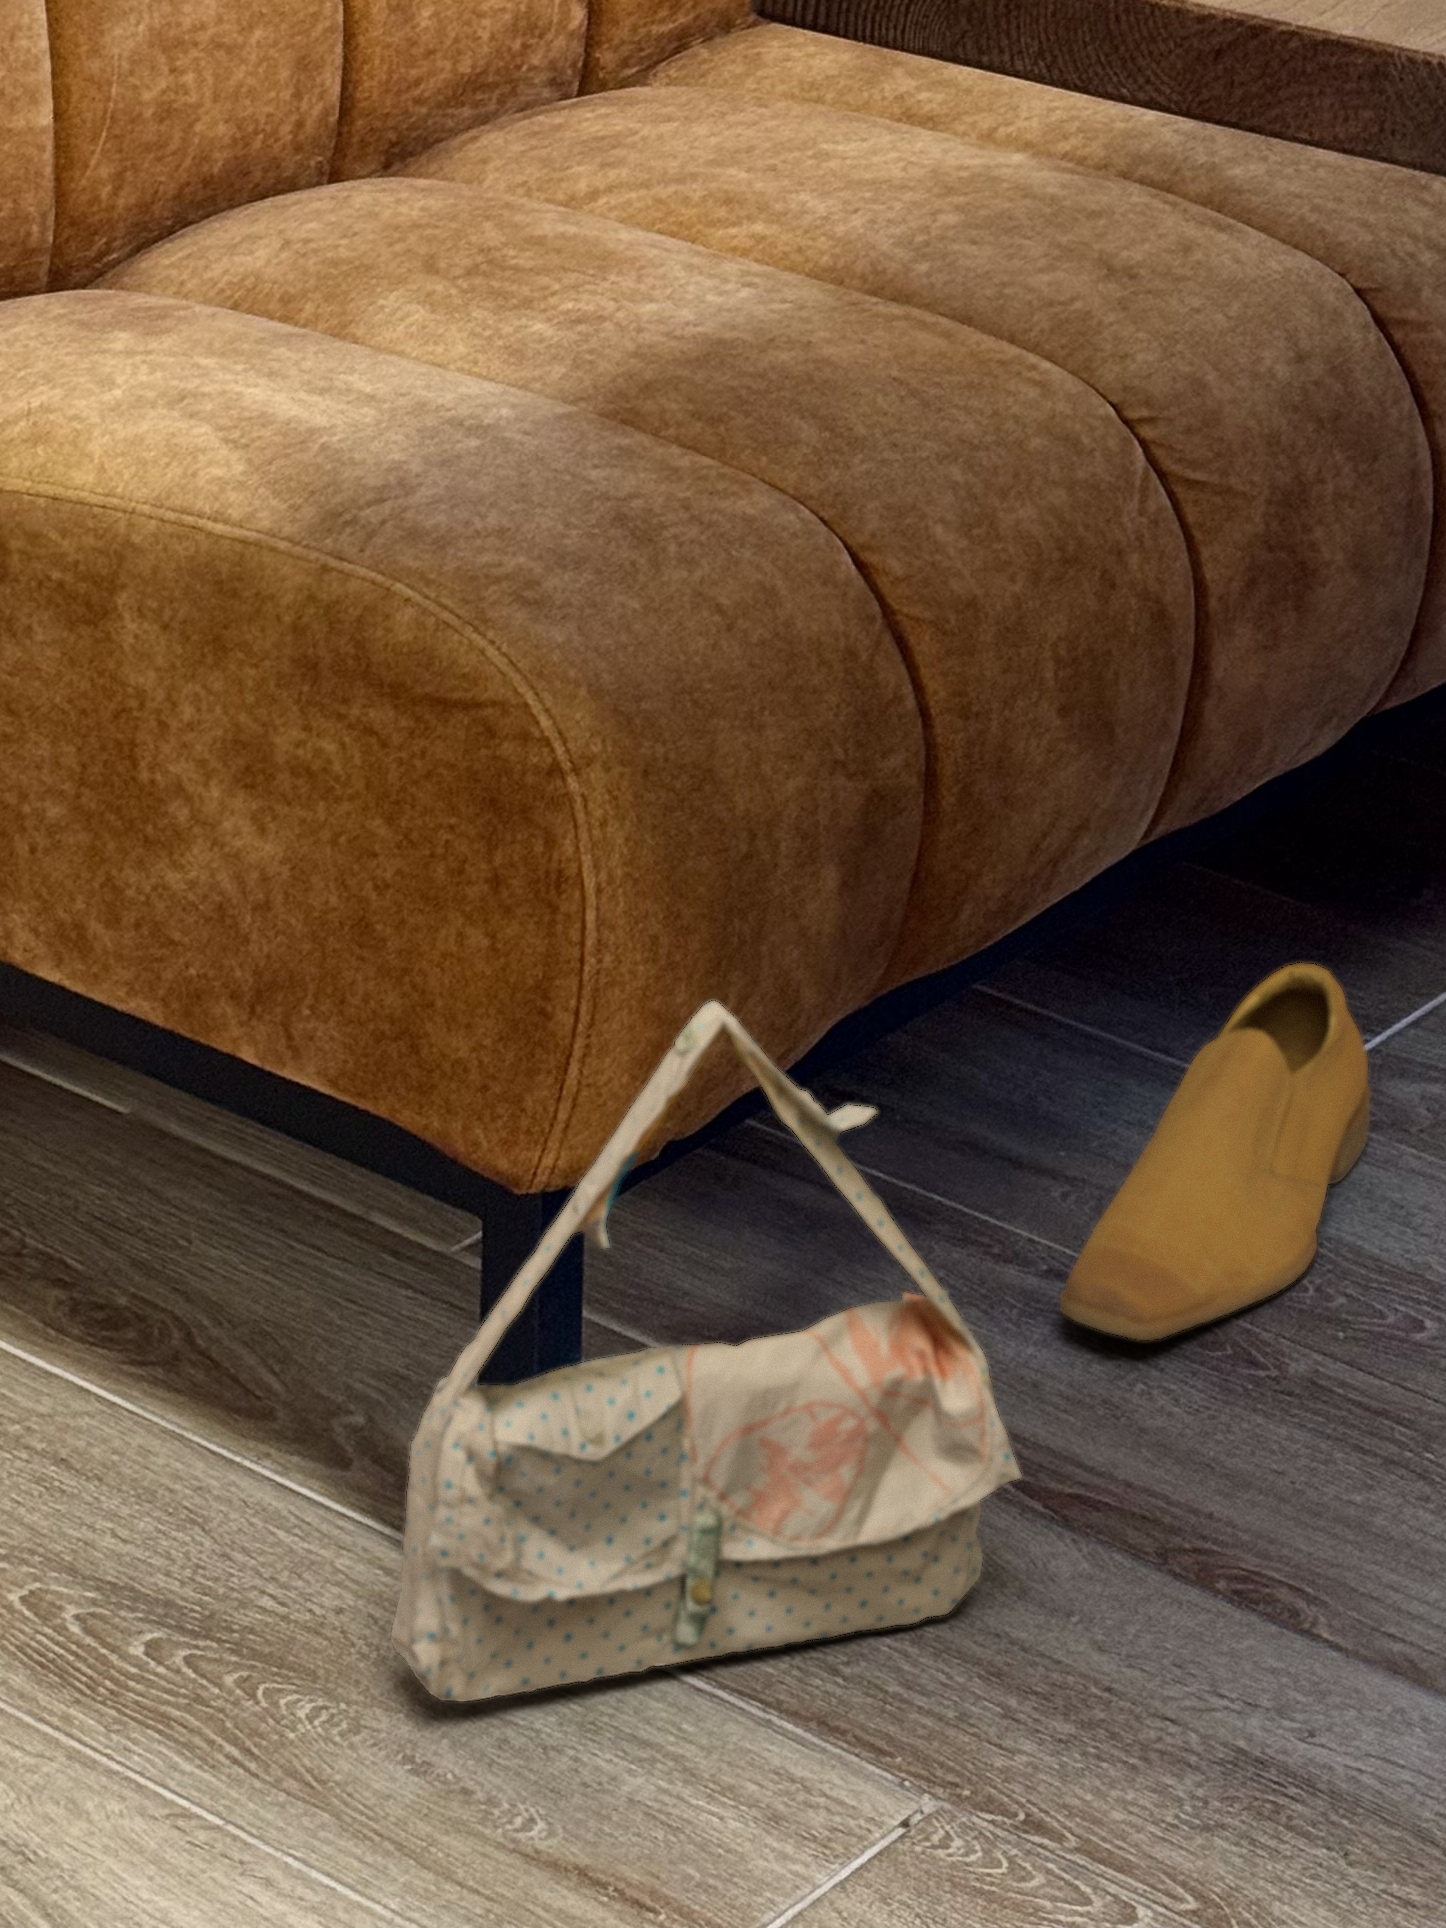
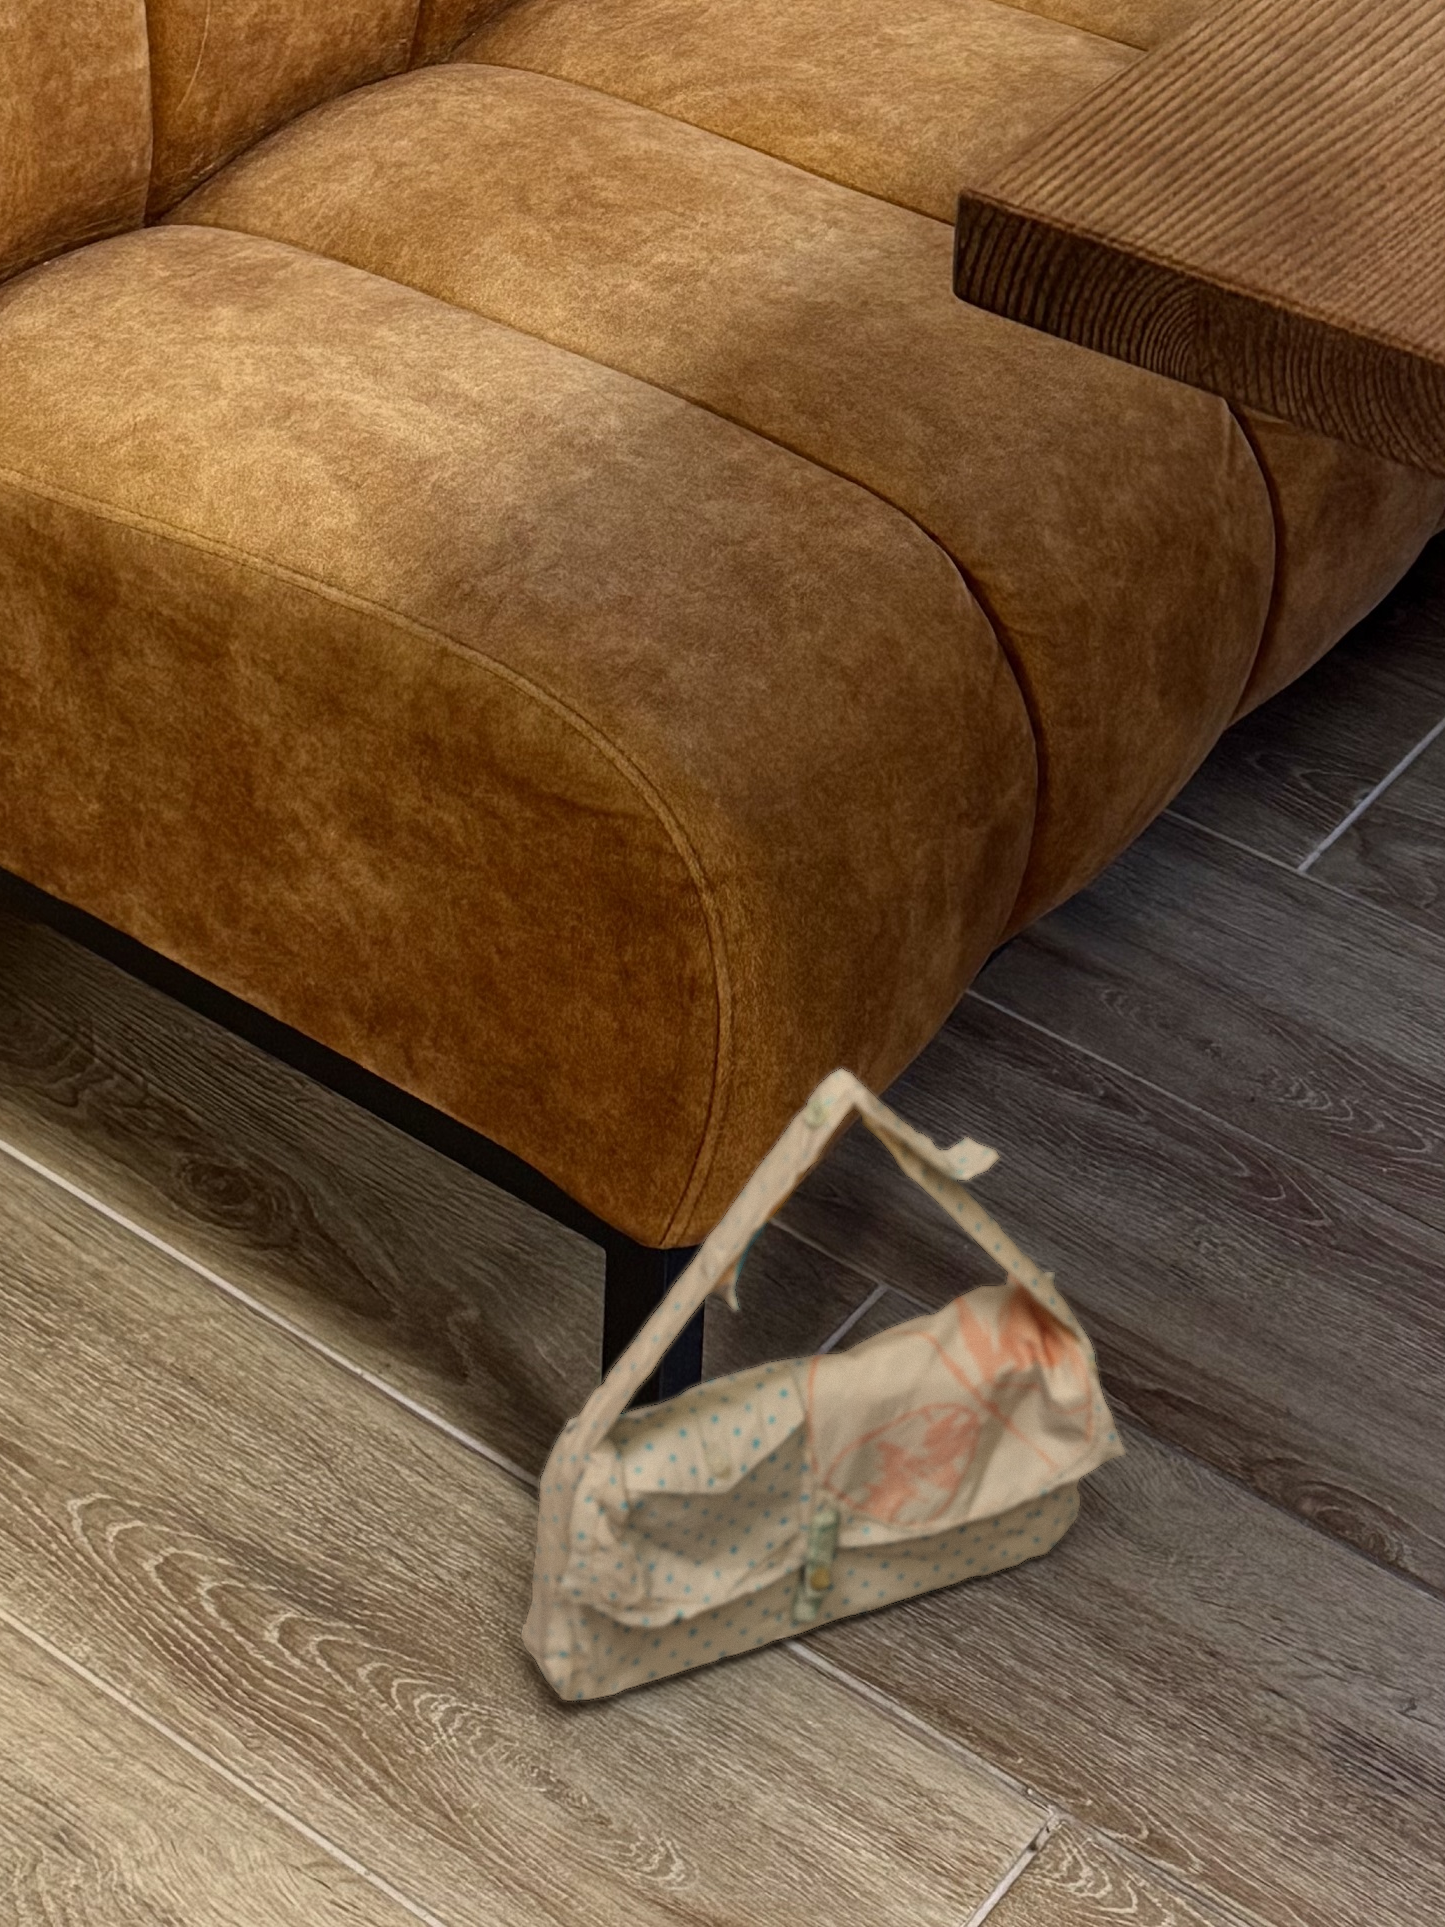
shoe: present [1060,963,1370,1340] -> none [1120,776,1382,1199]

